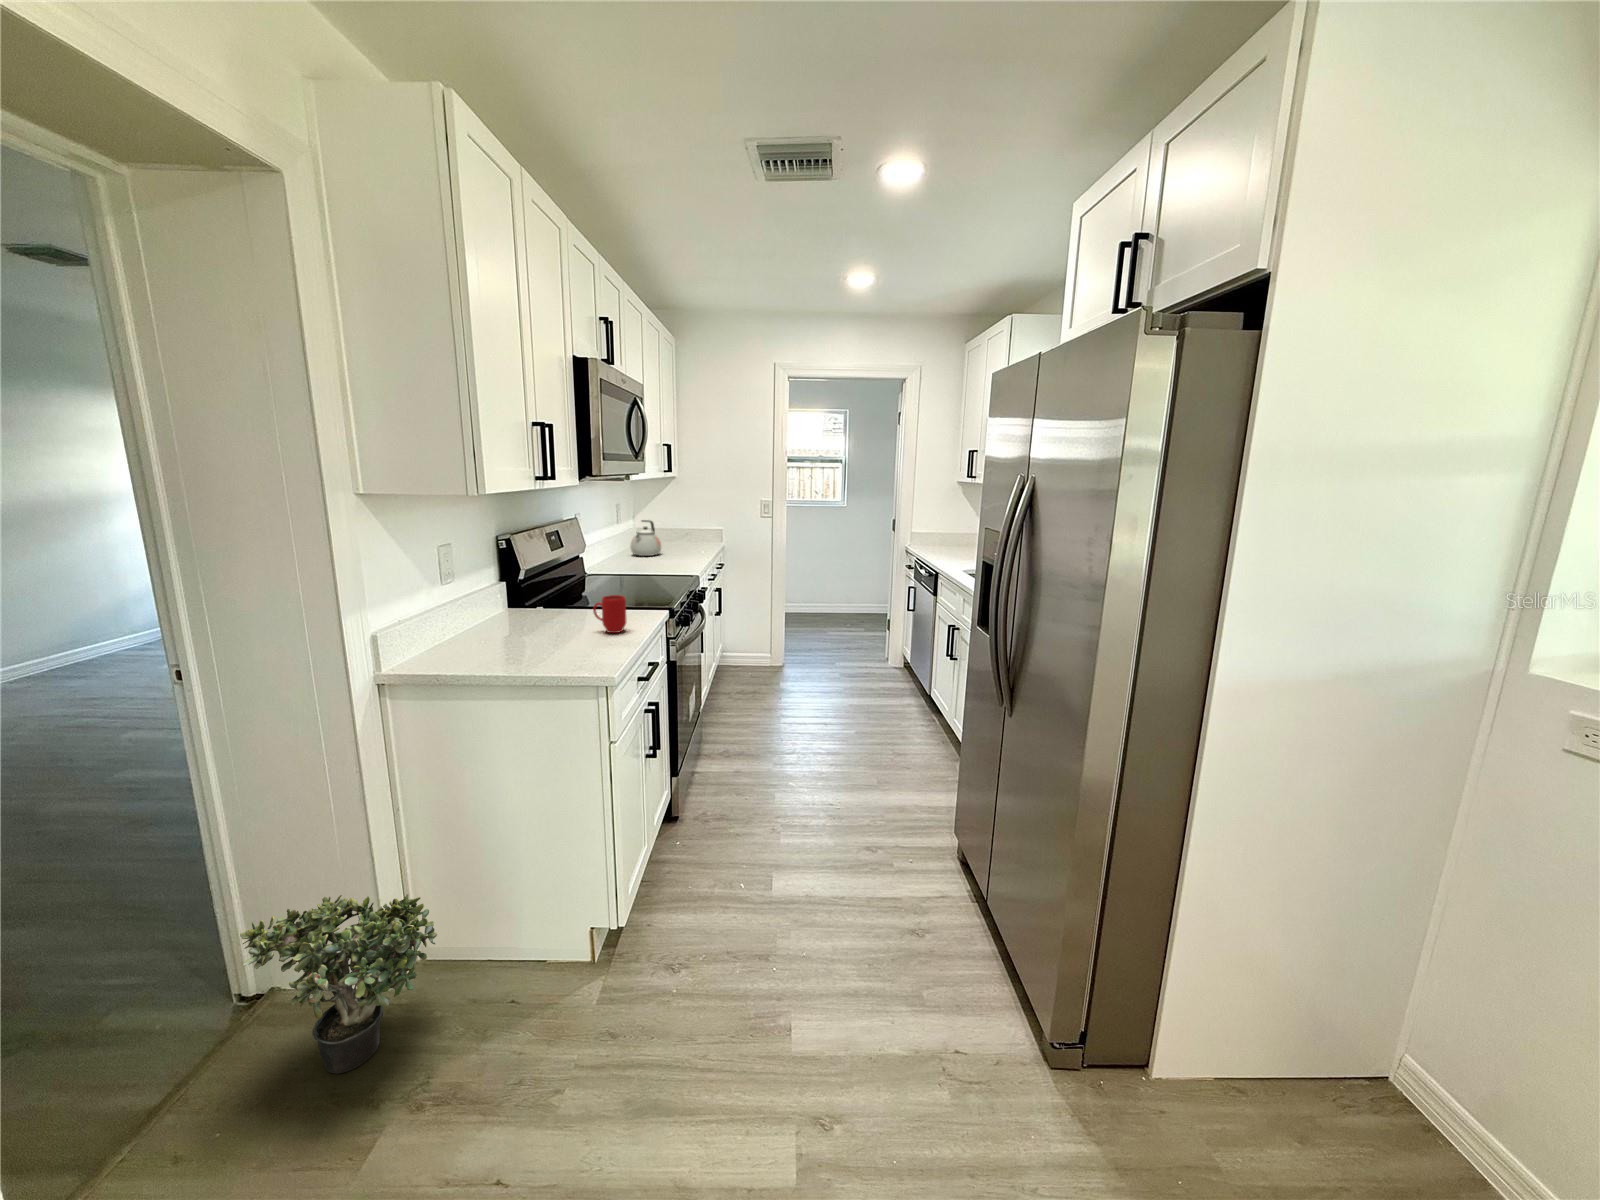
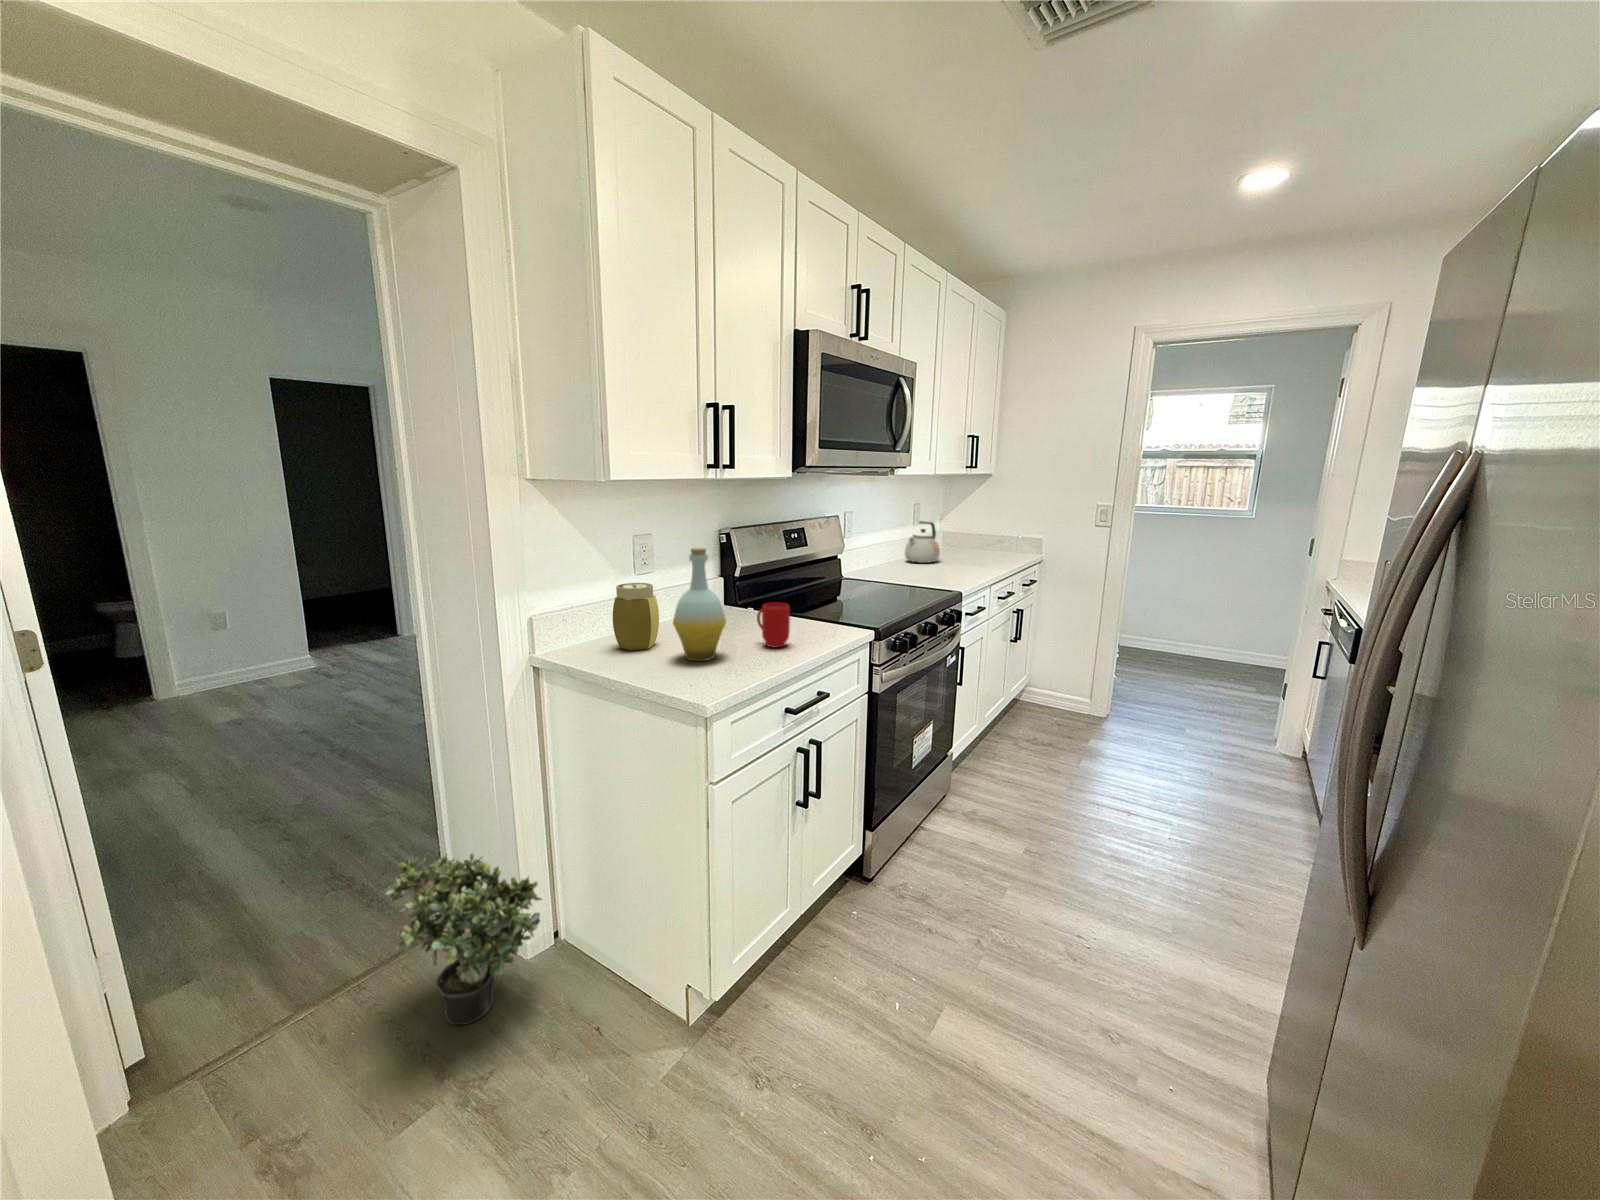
bottle: none [534,553,585,653] -> present [673,548,726,661]
jar: none [458,590,501,655] -> present [613,583,659,650]

